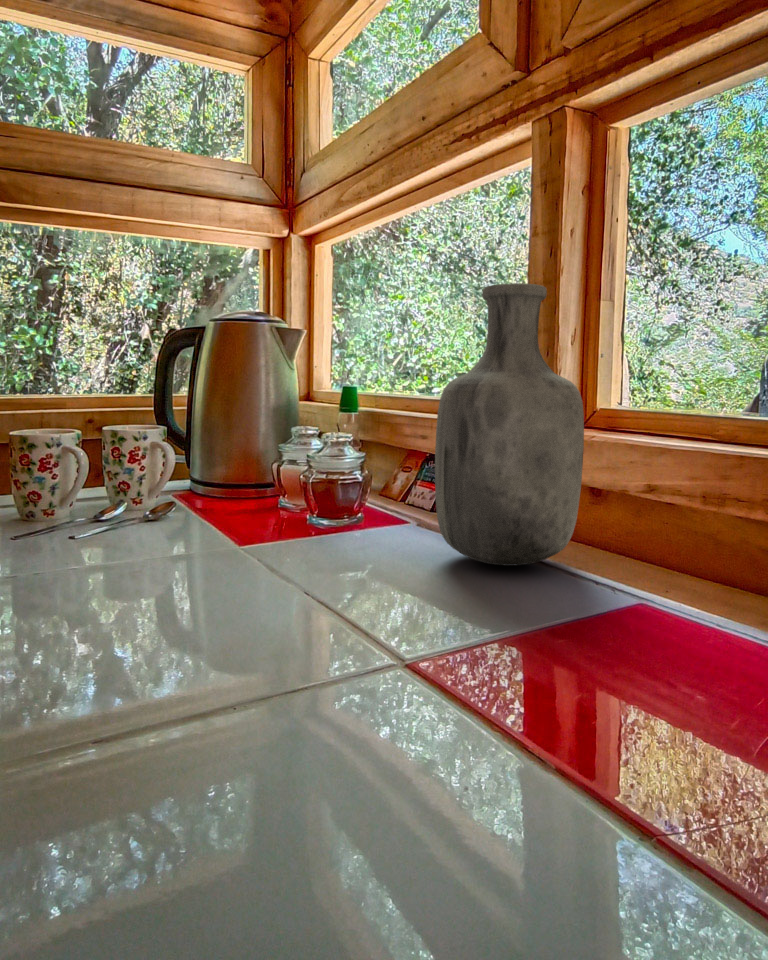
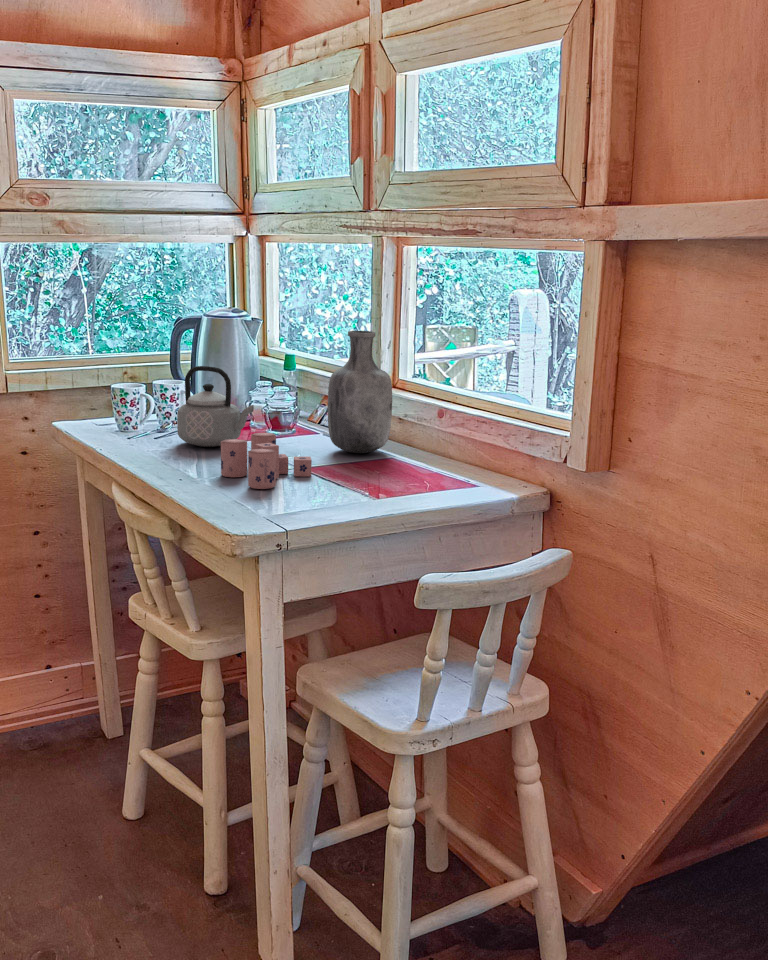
teapot: none [108,378,271,551] -> present [177,366,254,447]
candle: none [142,520,416,736] -> present [221,433,312,489]

